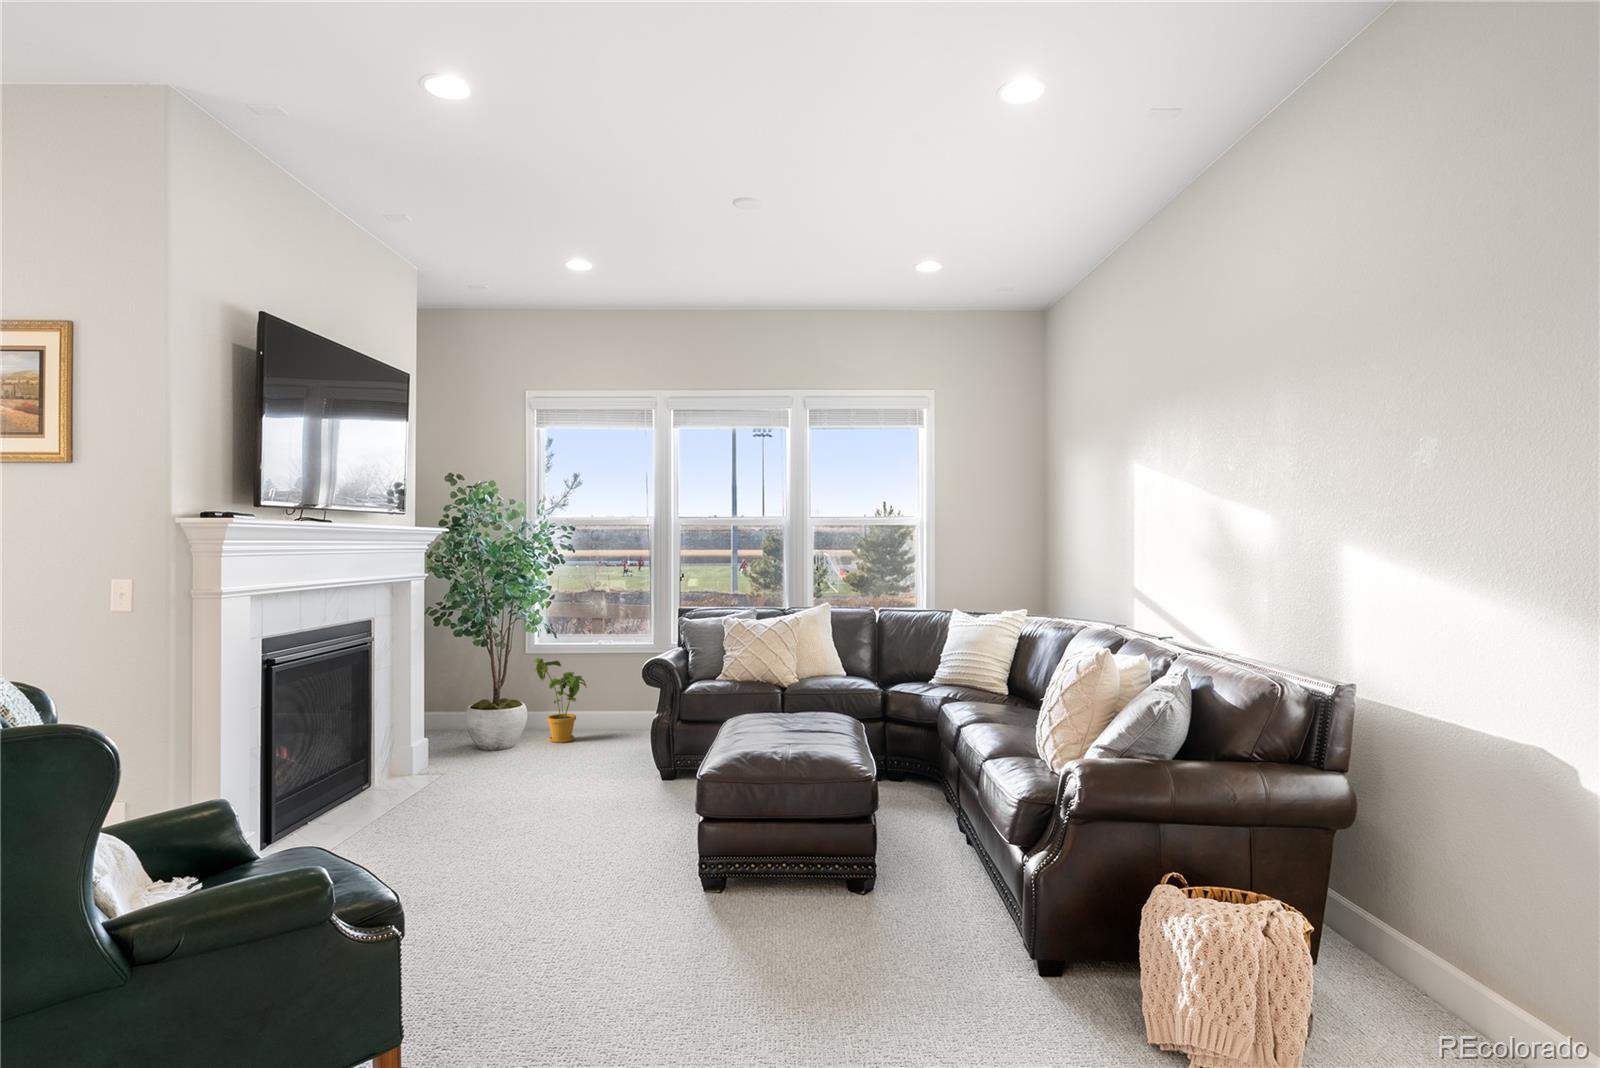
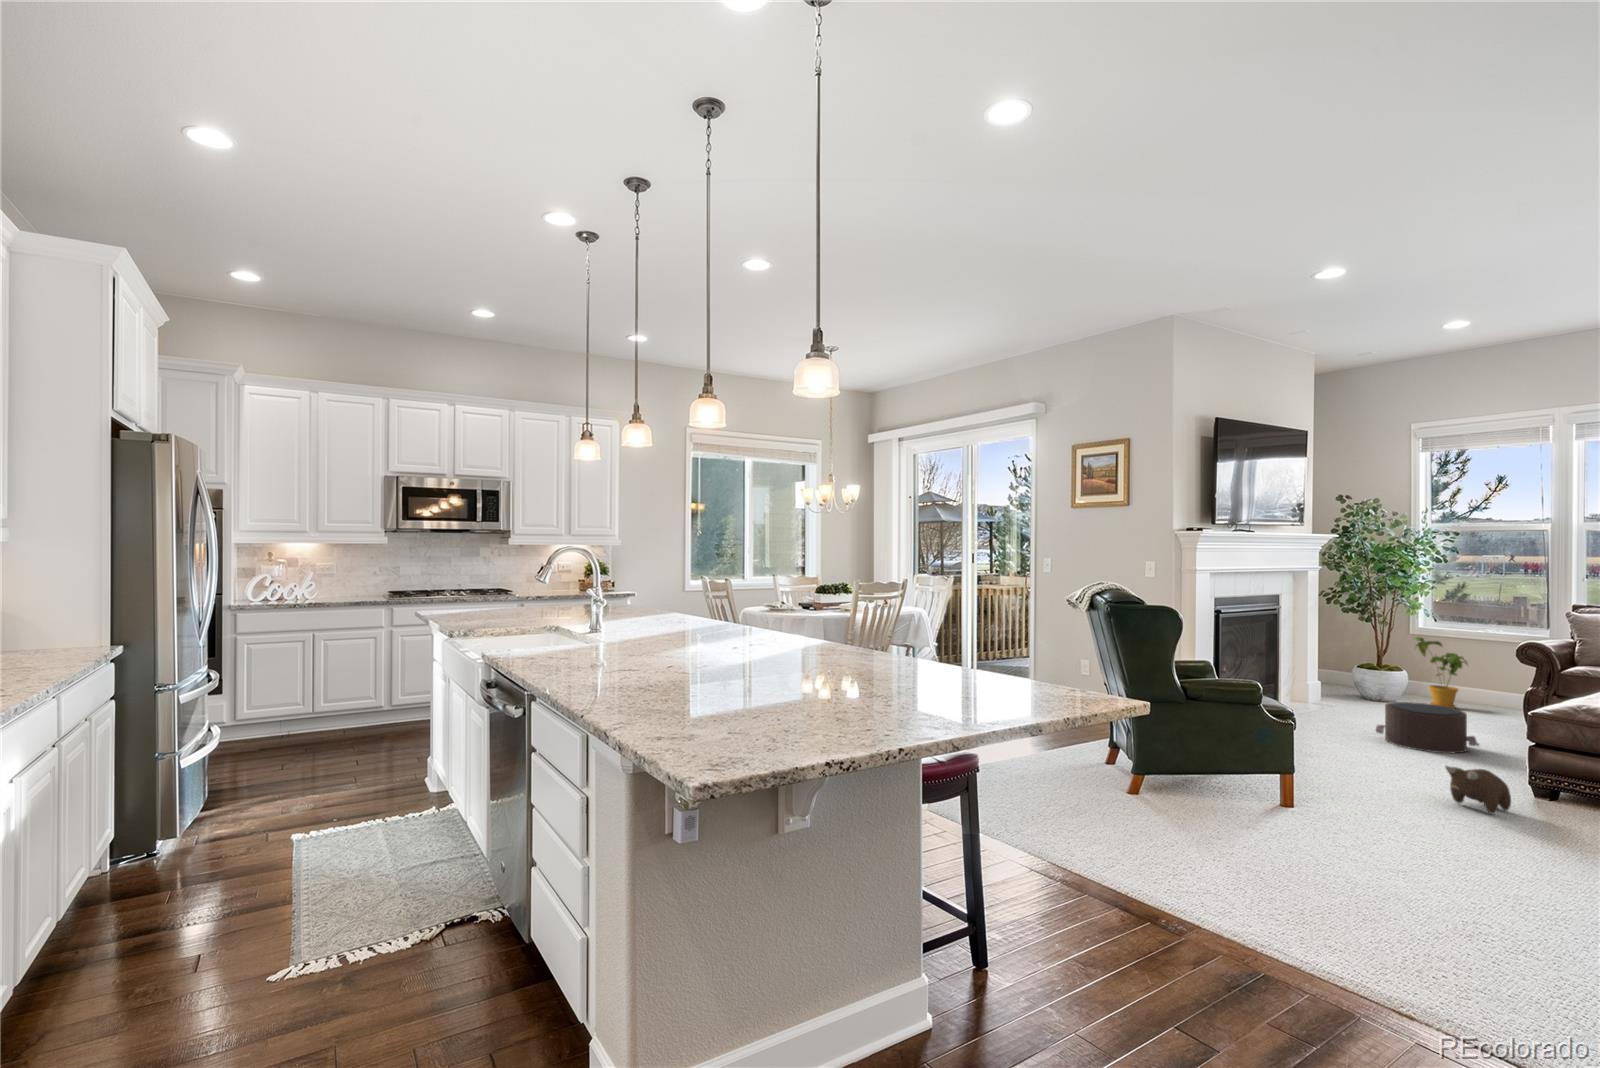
pouf: none [506,760,624,837] -> present [1376,702,1479,753]
plush toy: none [631,890,702,964] -> present [1446,766,1511,814]

